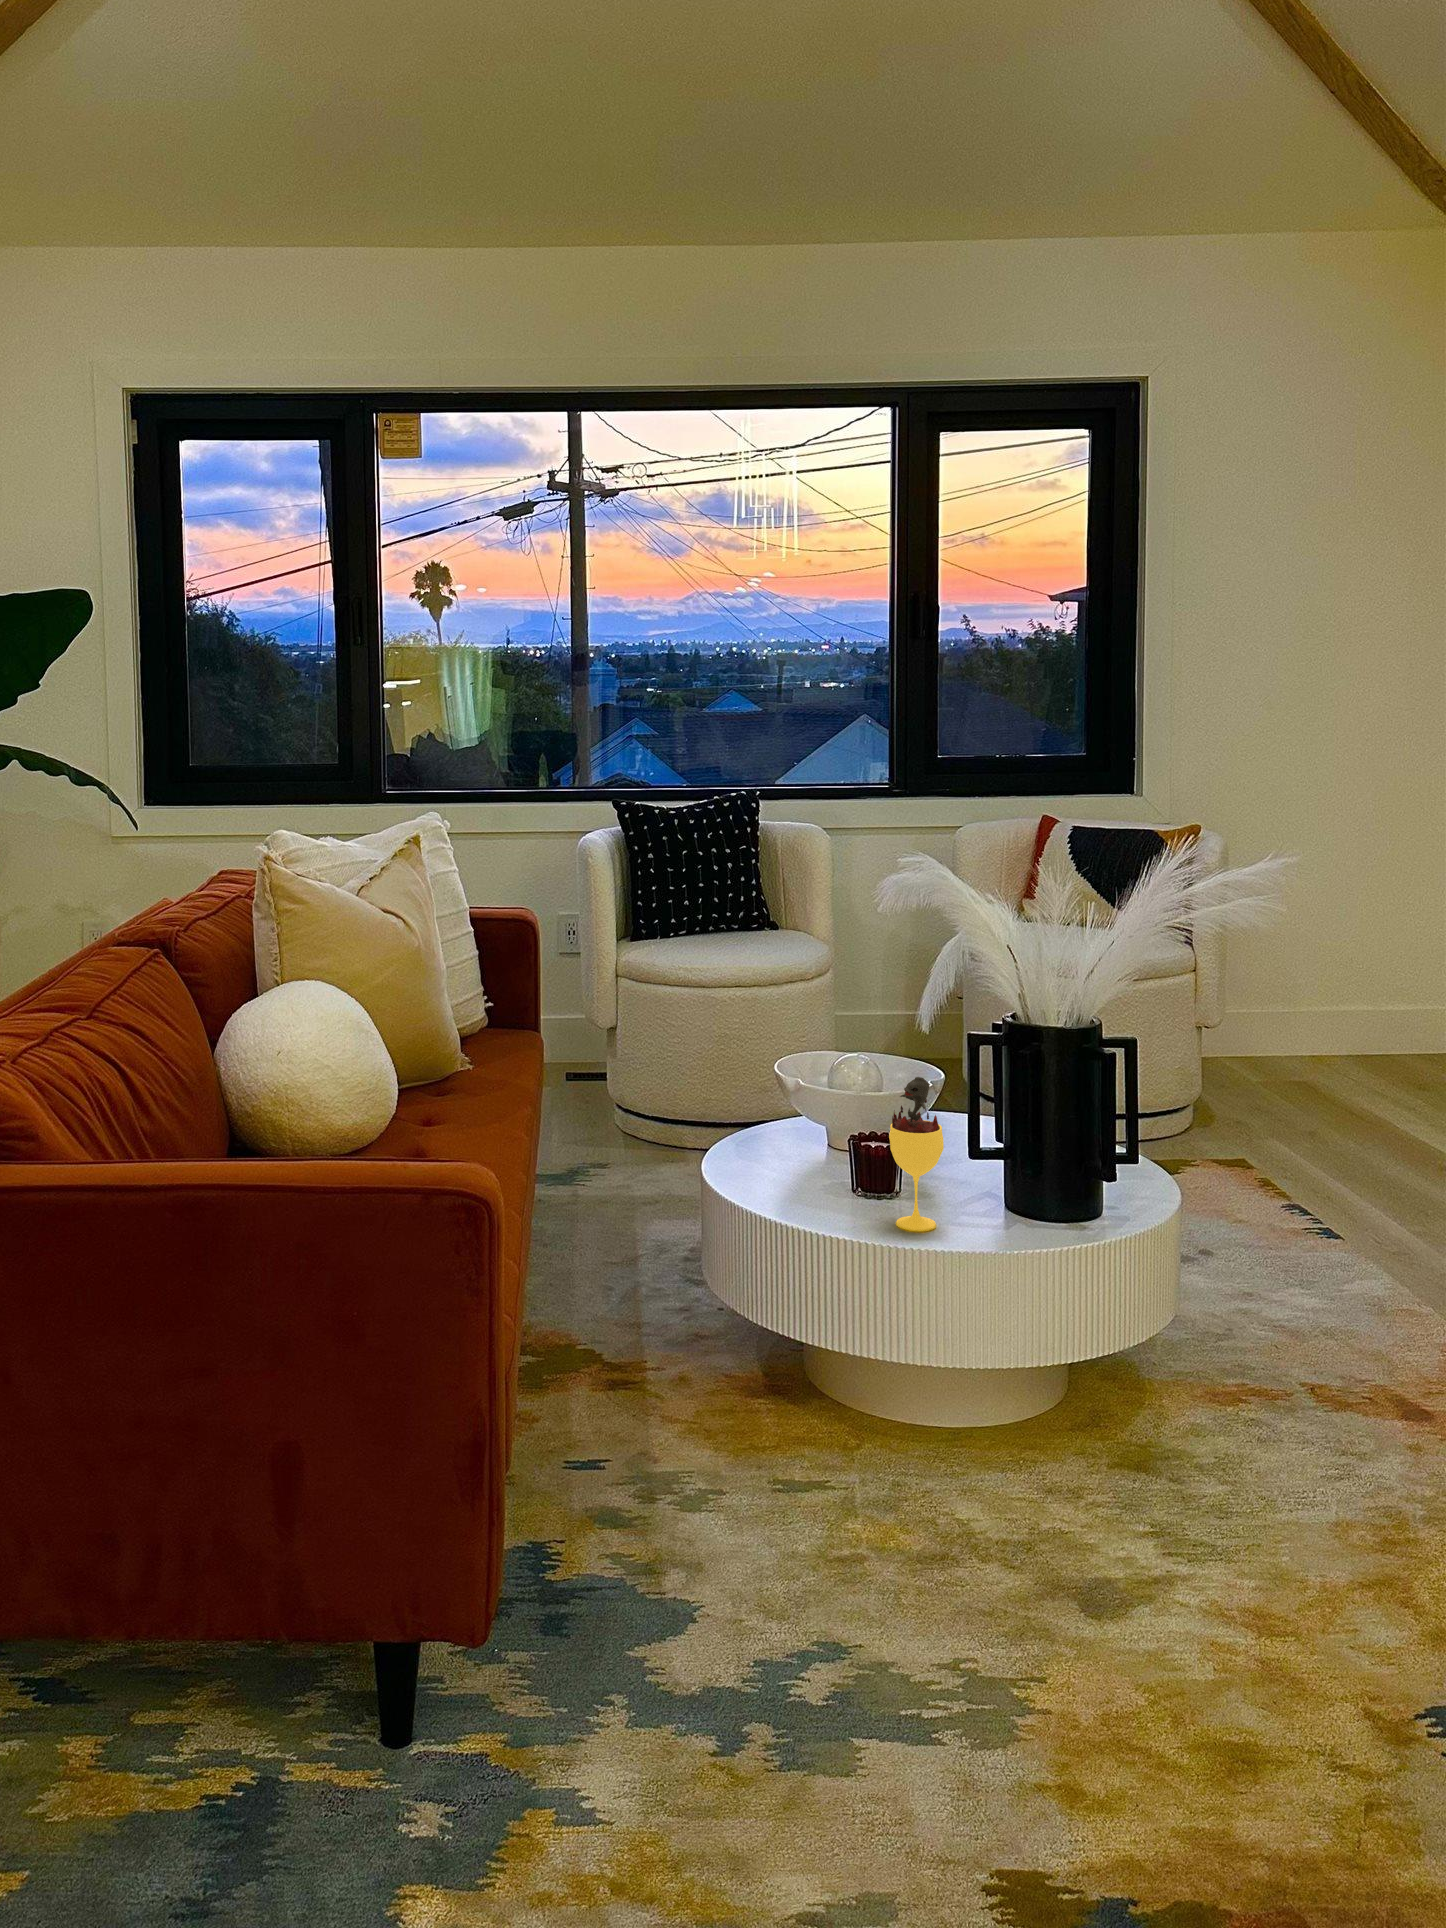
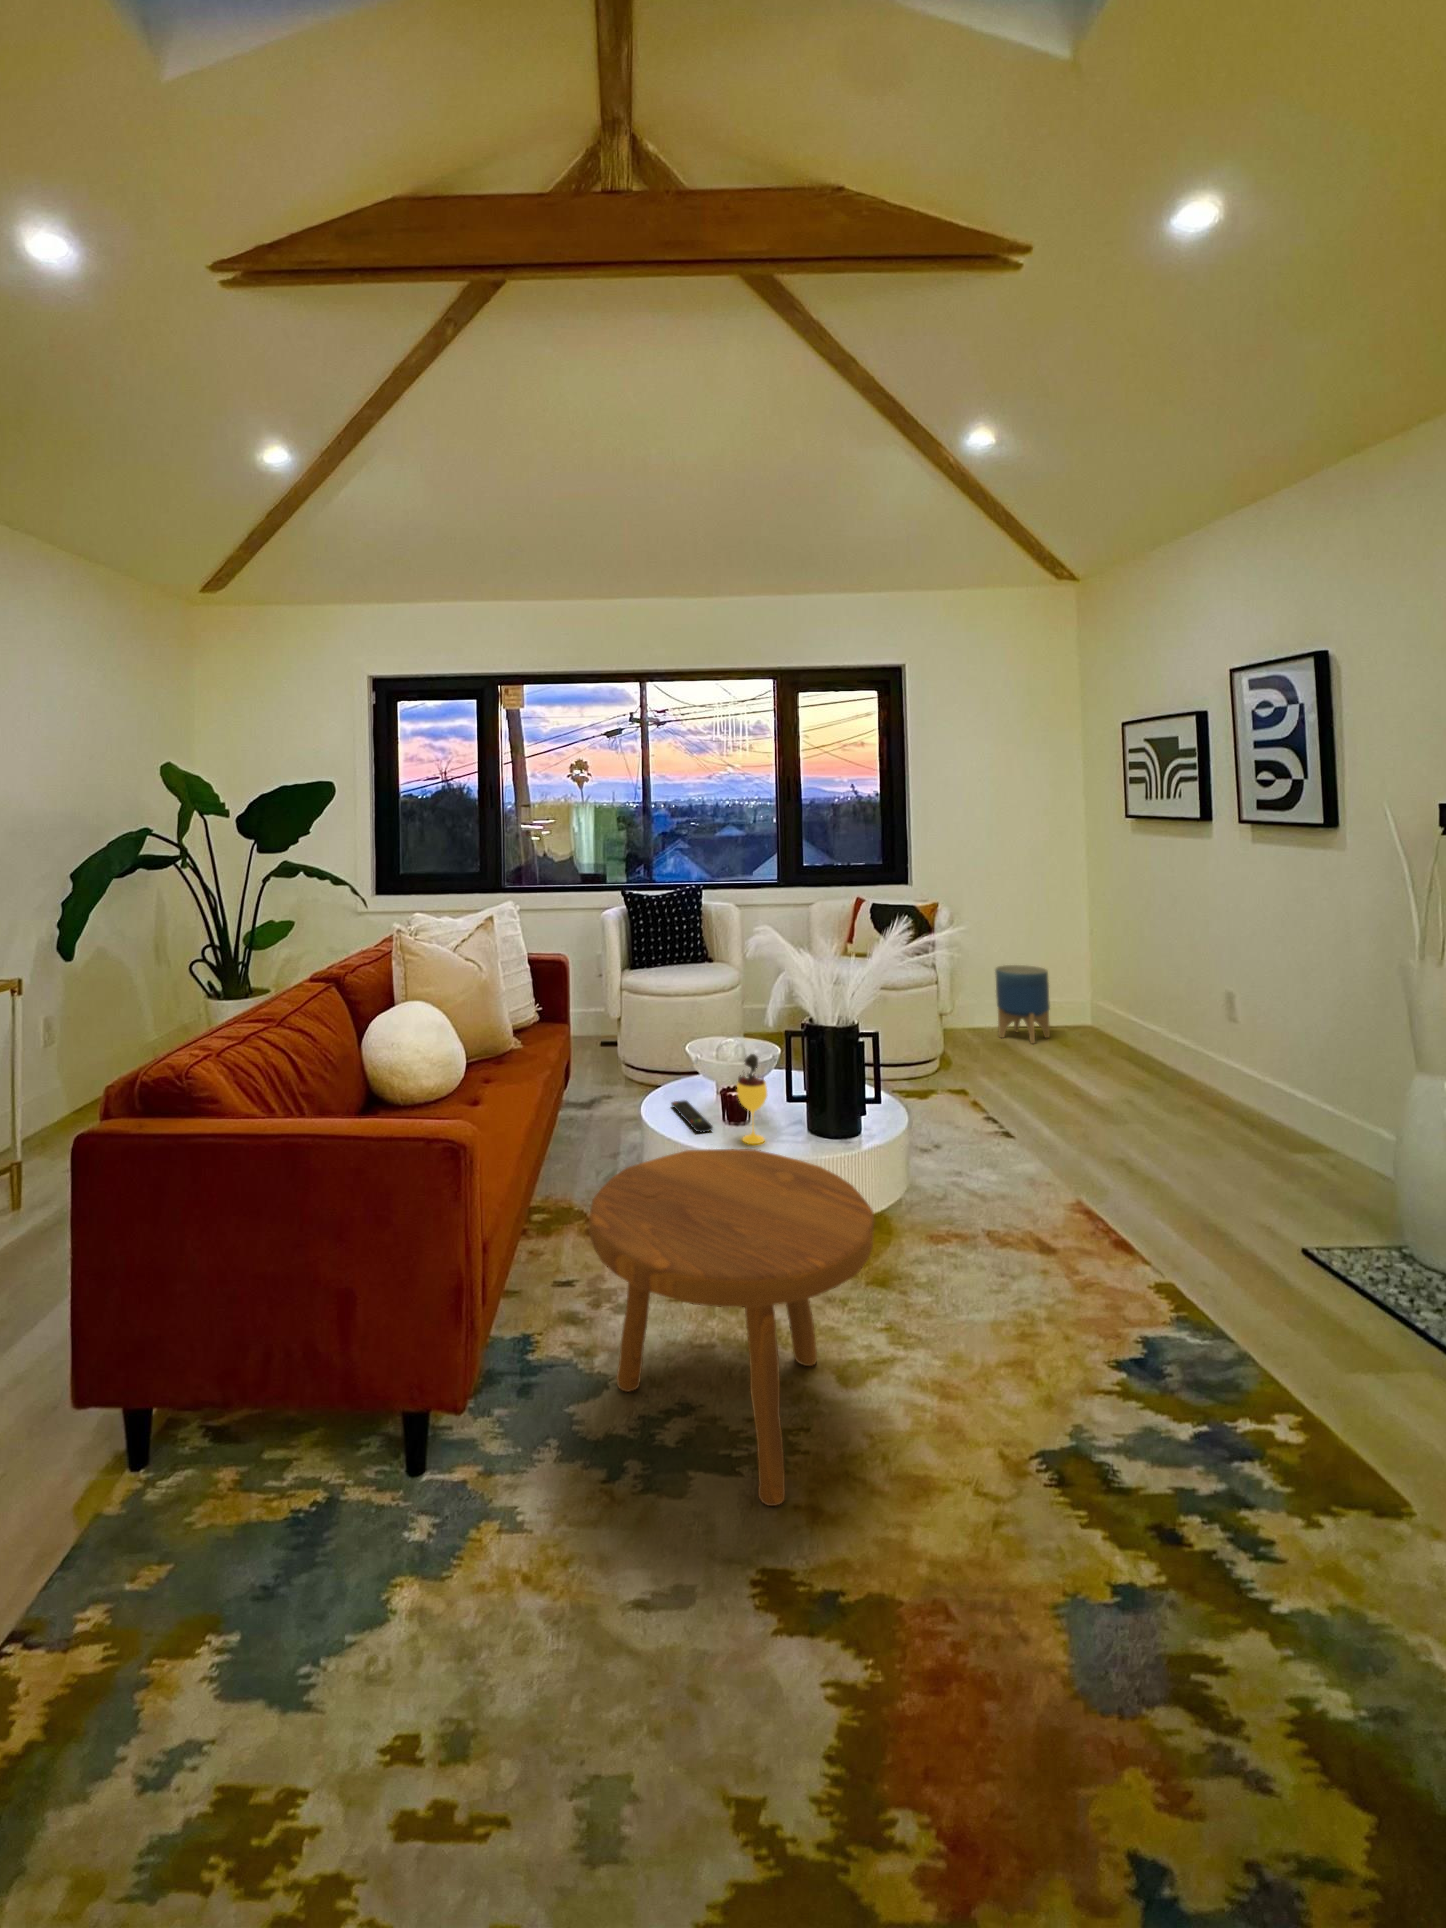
planter: none [1291,941,1387,1080] -> present [995,965,1050,1044]
remote control: none [756,1162,842,1213] -> present [671,1100,713,1132]
footstool: none [674,1234,1169,1786] -> present [589,1149,874,1506]

